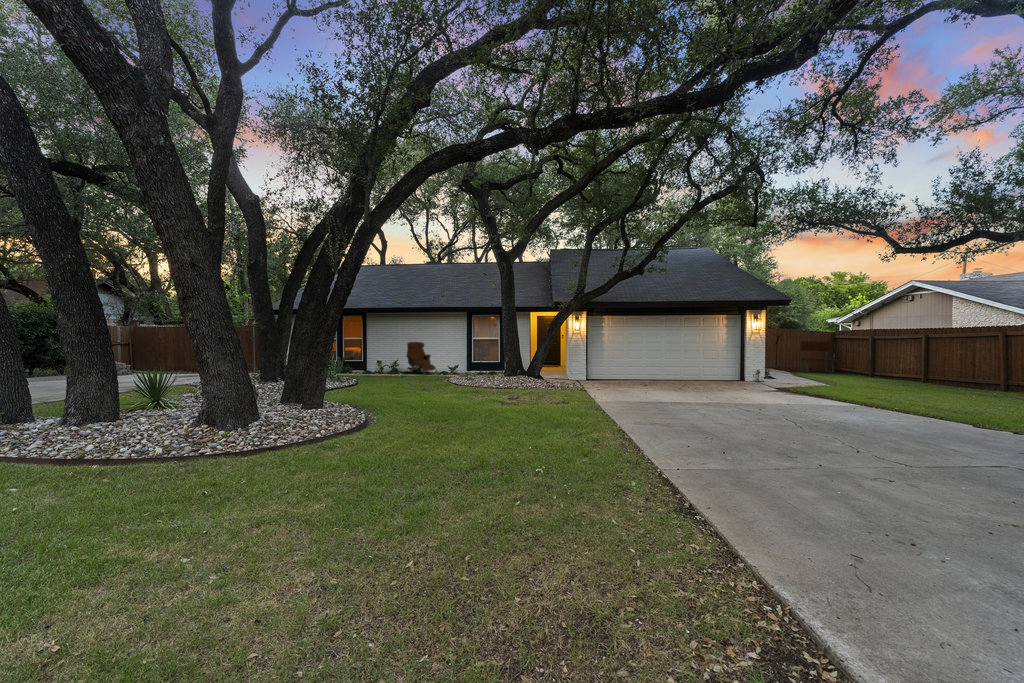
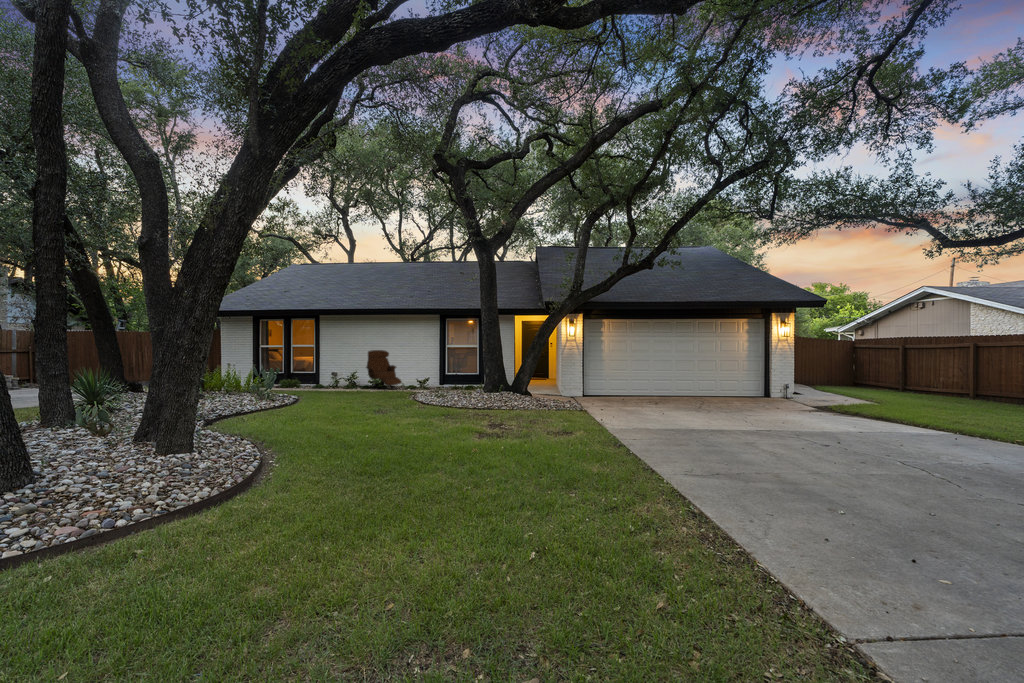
bench: present [800,341,838,373] -> none [815,351,860,387]

